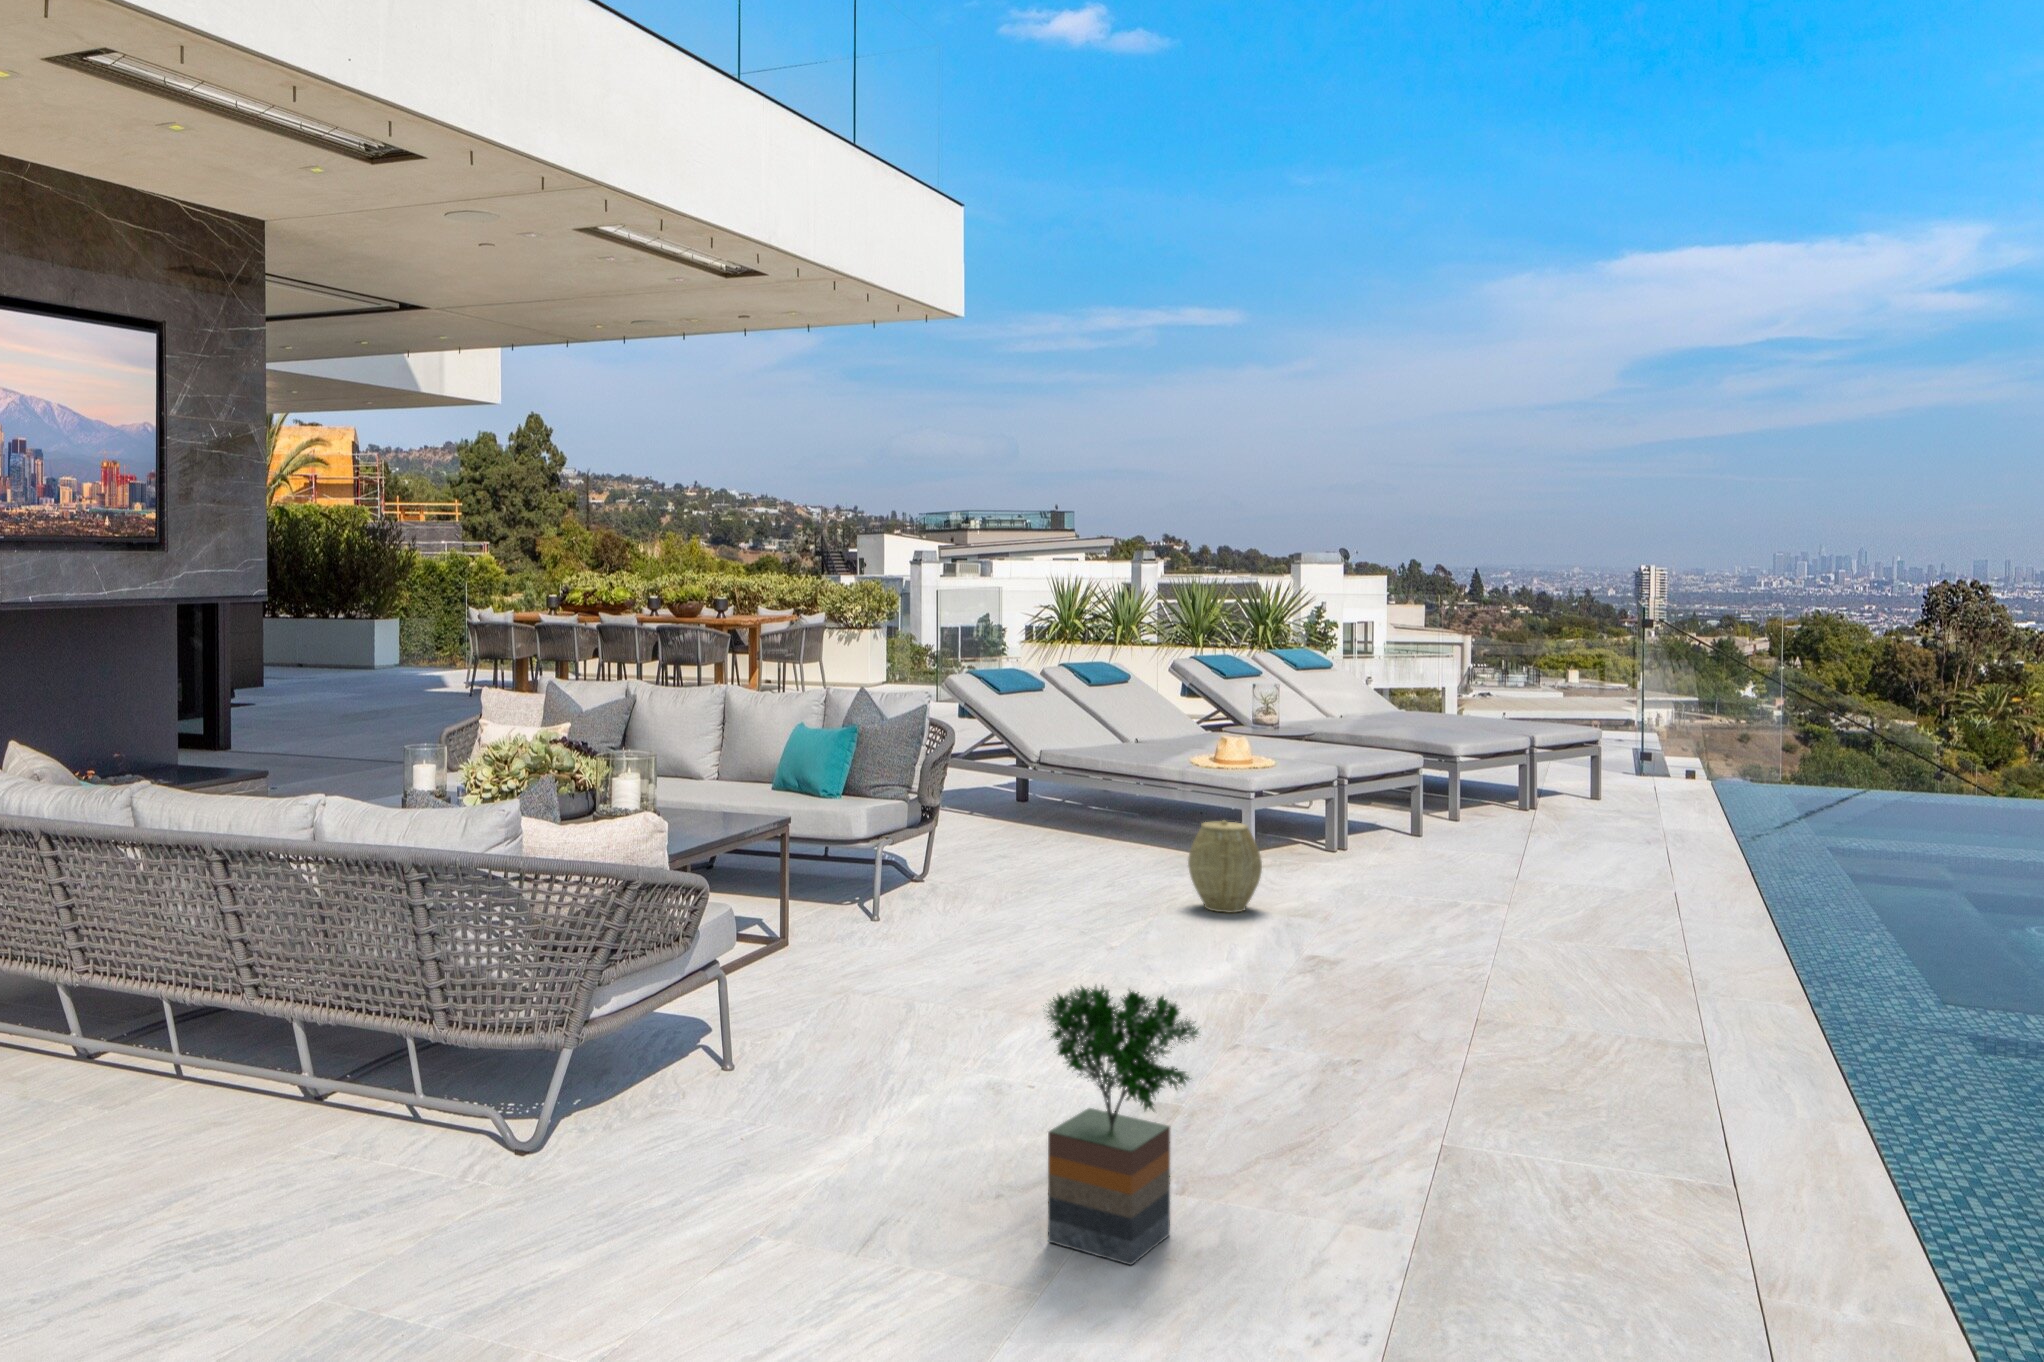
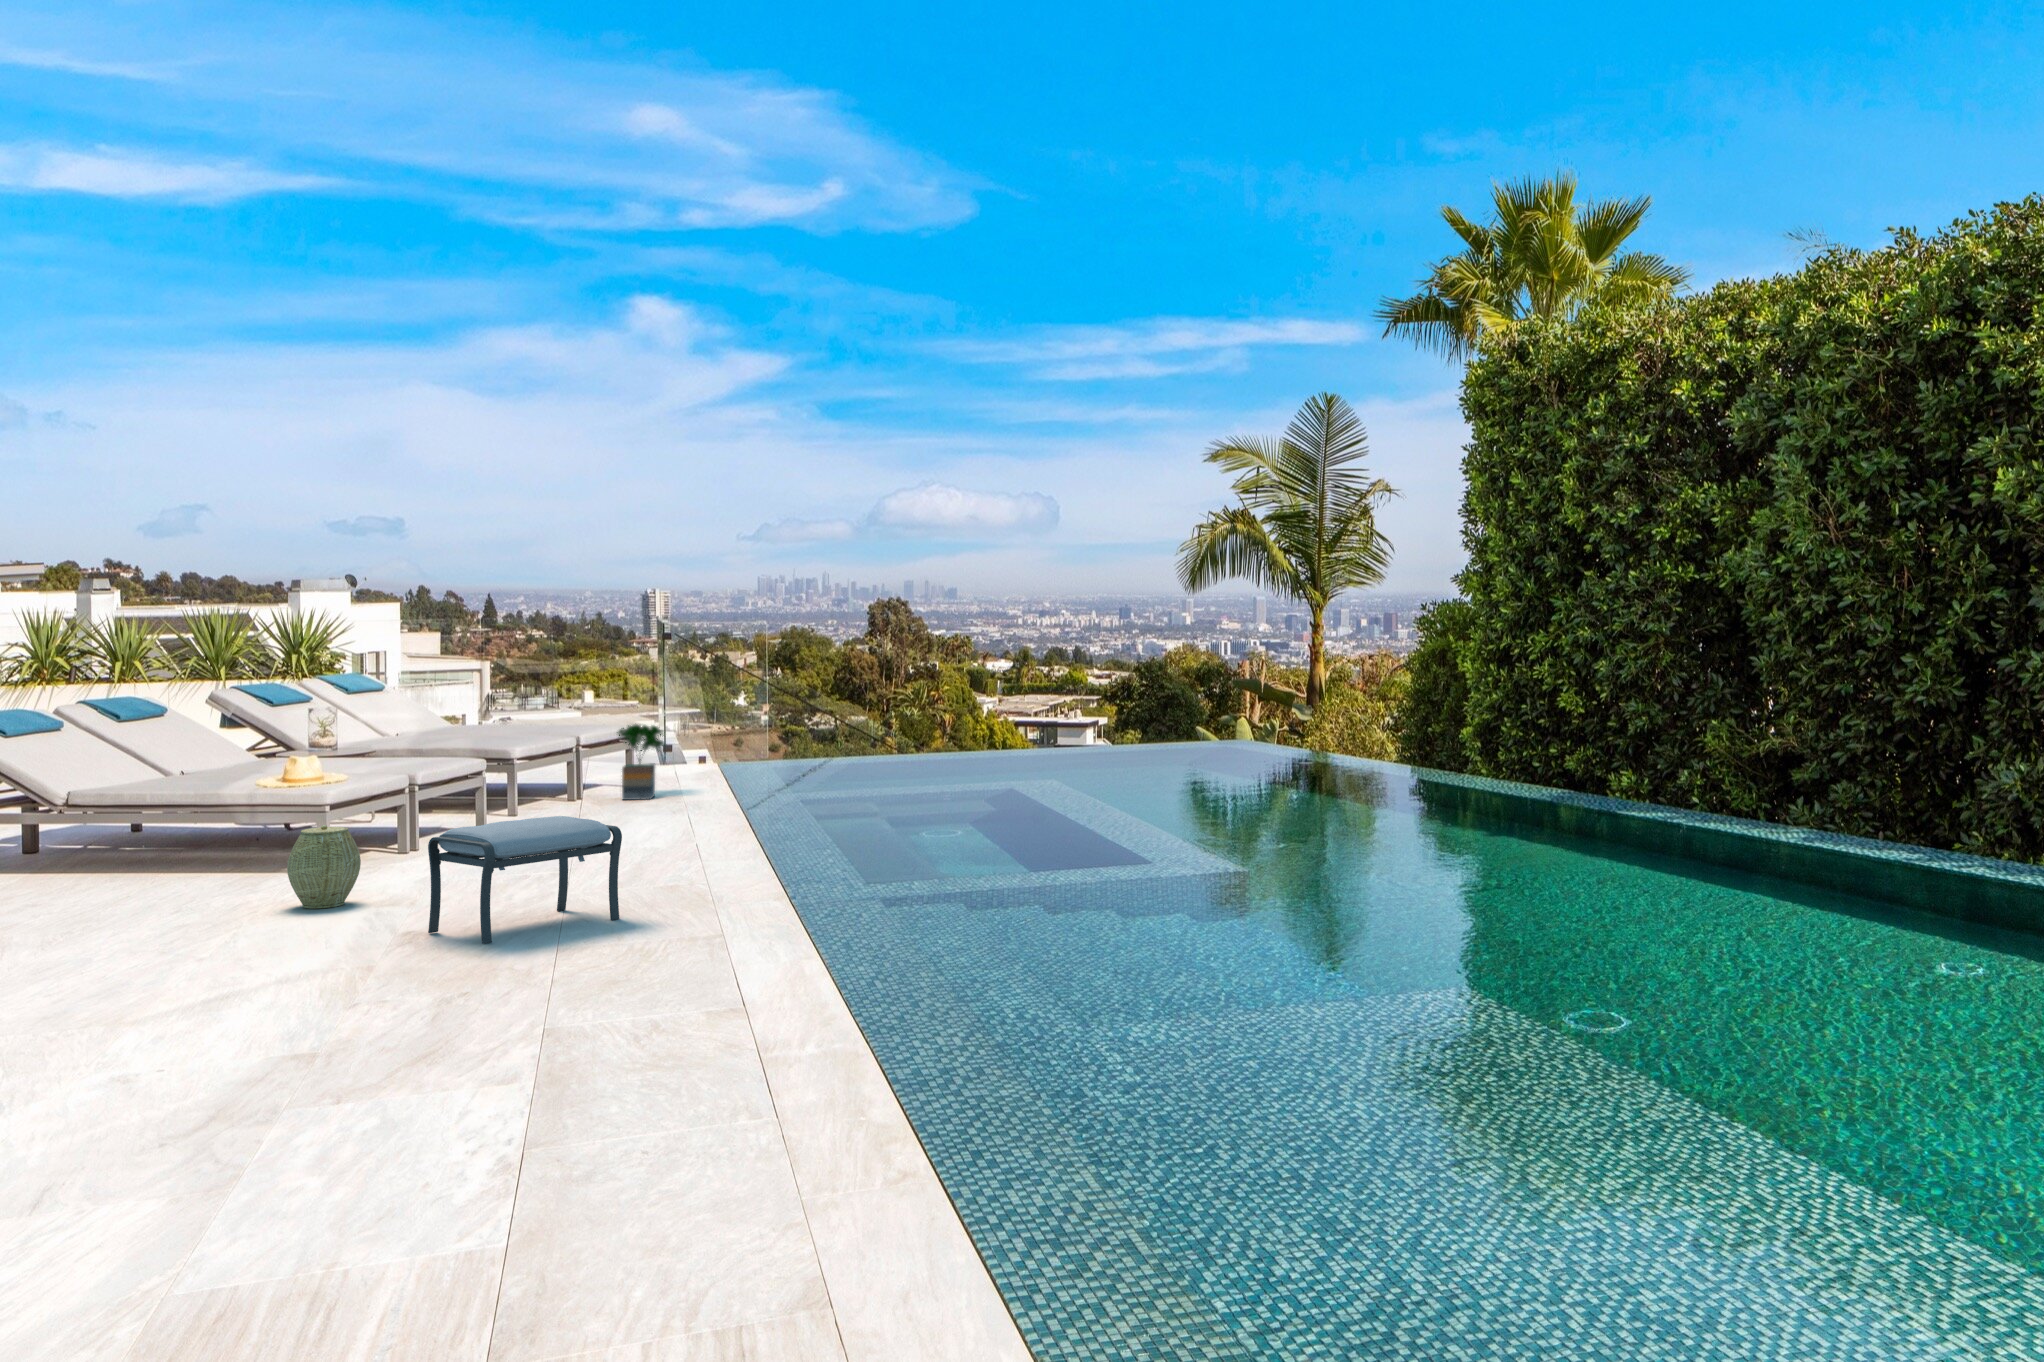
ottoman: none [1316,847,1556,1001] -> present [428,816,622,944]
potted tree: present [1046,986,1199,1265] -> present [617,724,665,800]

